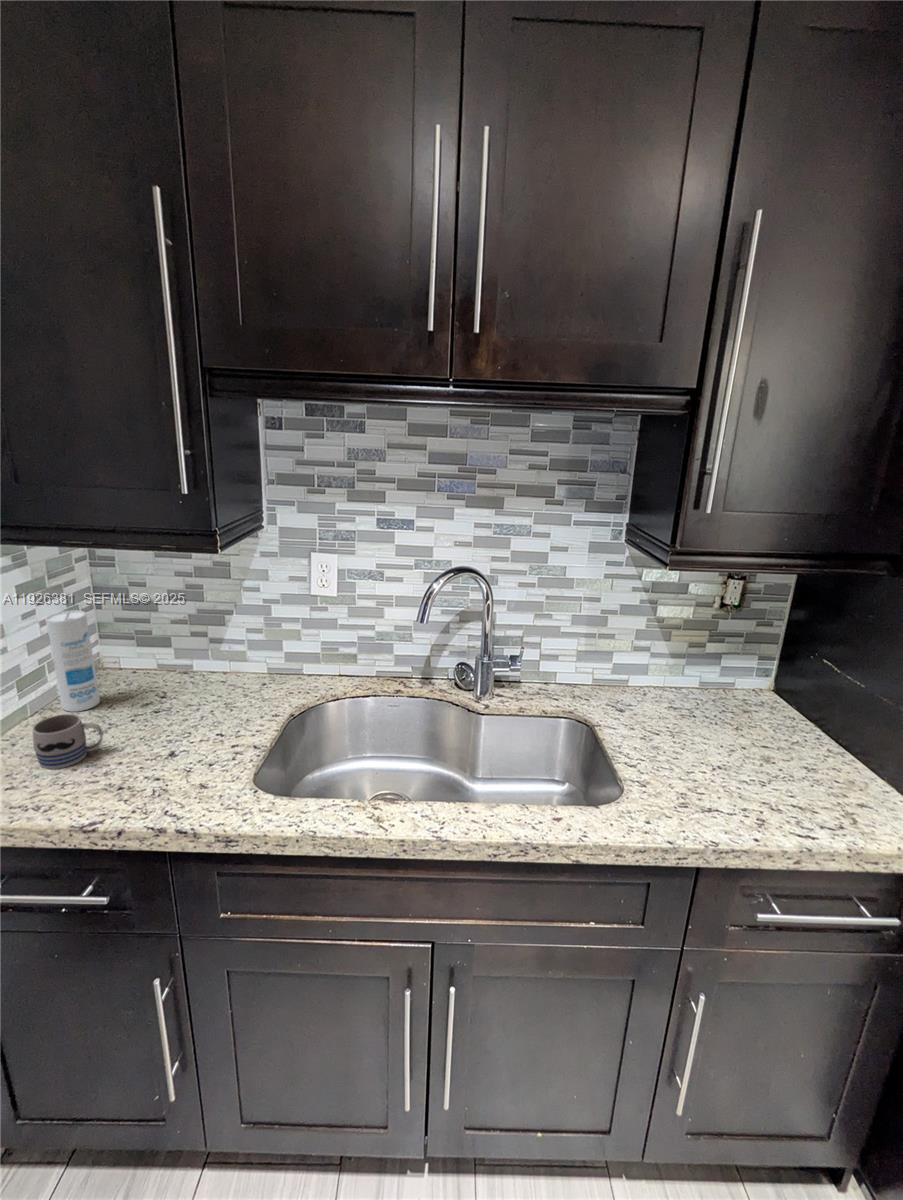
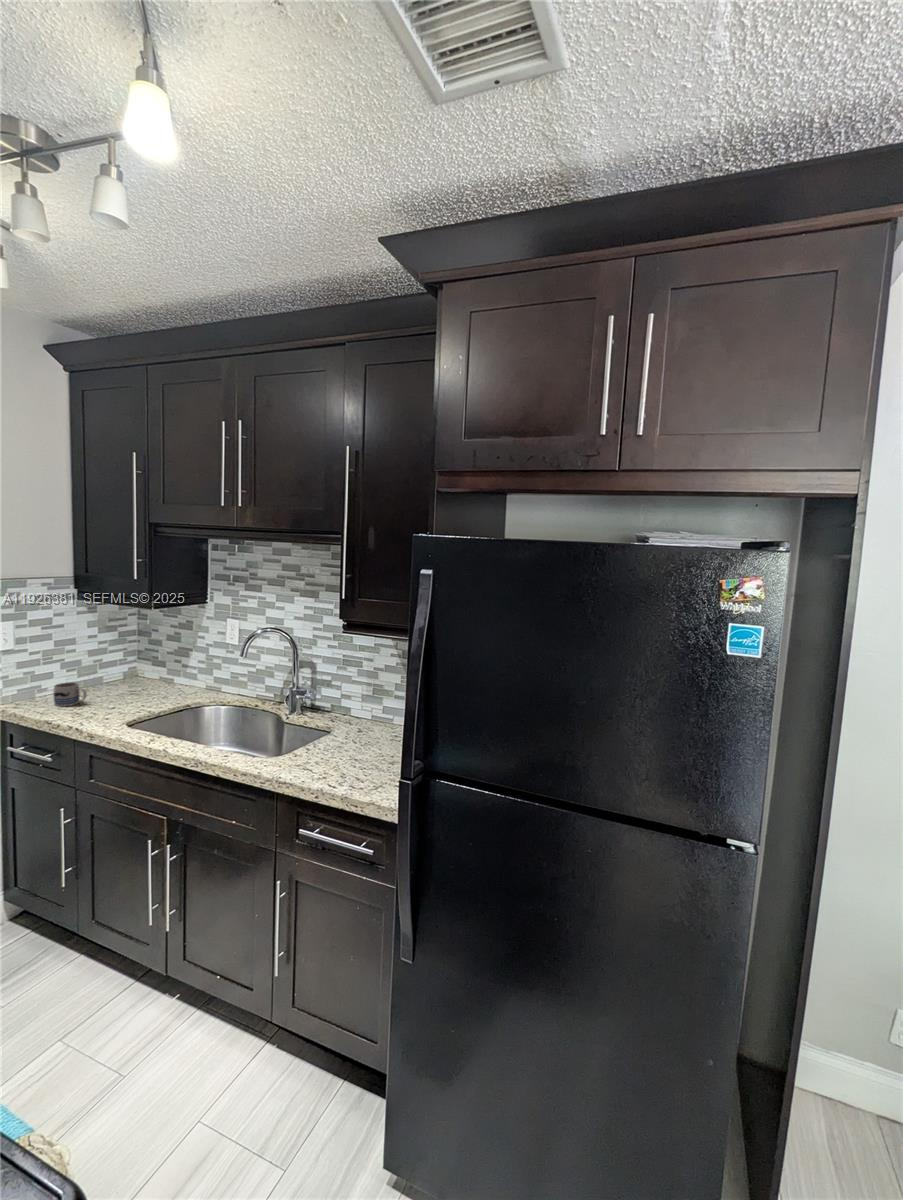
canister: present [45,610,100,712] -> none [94,638,116,690]

